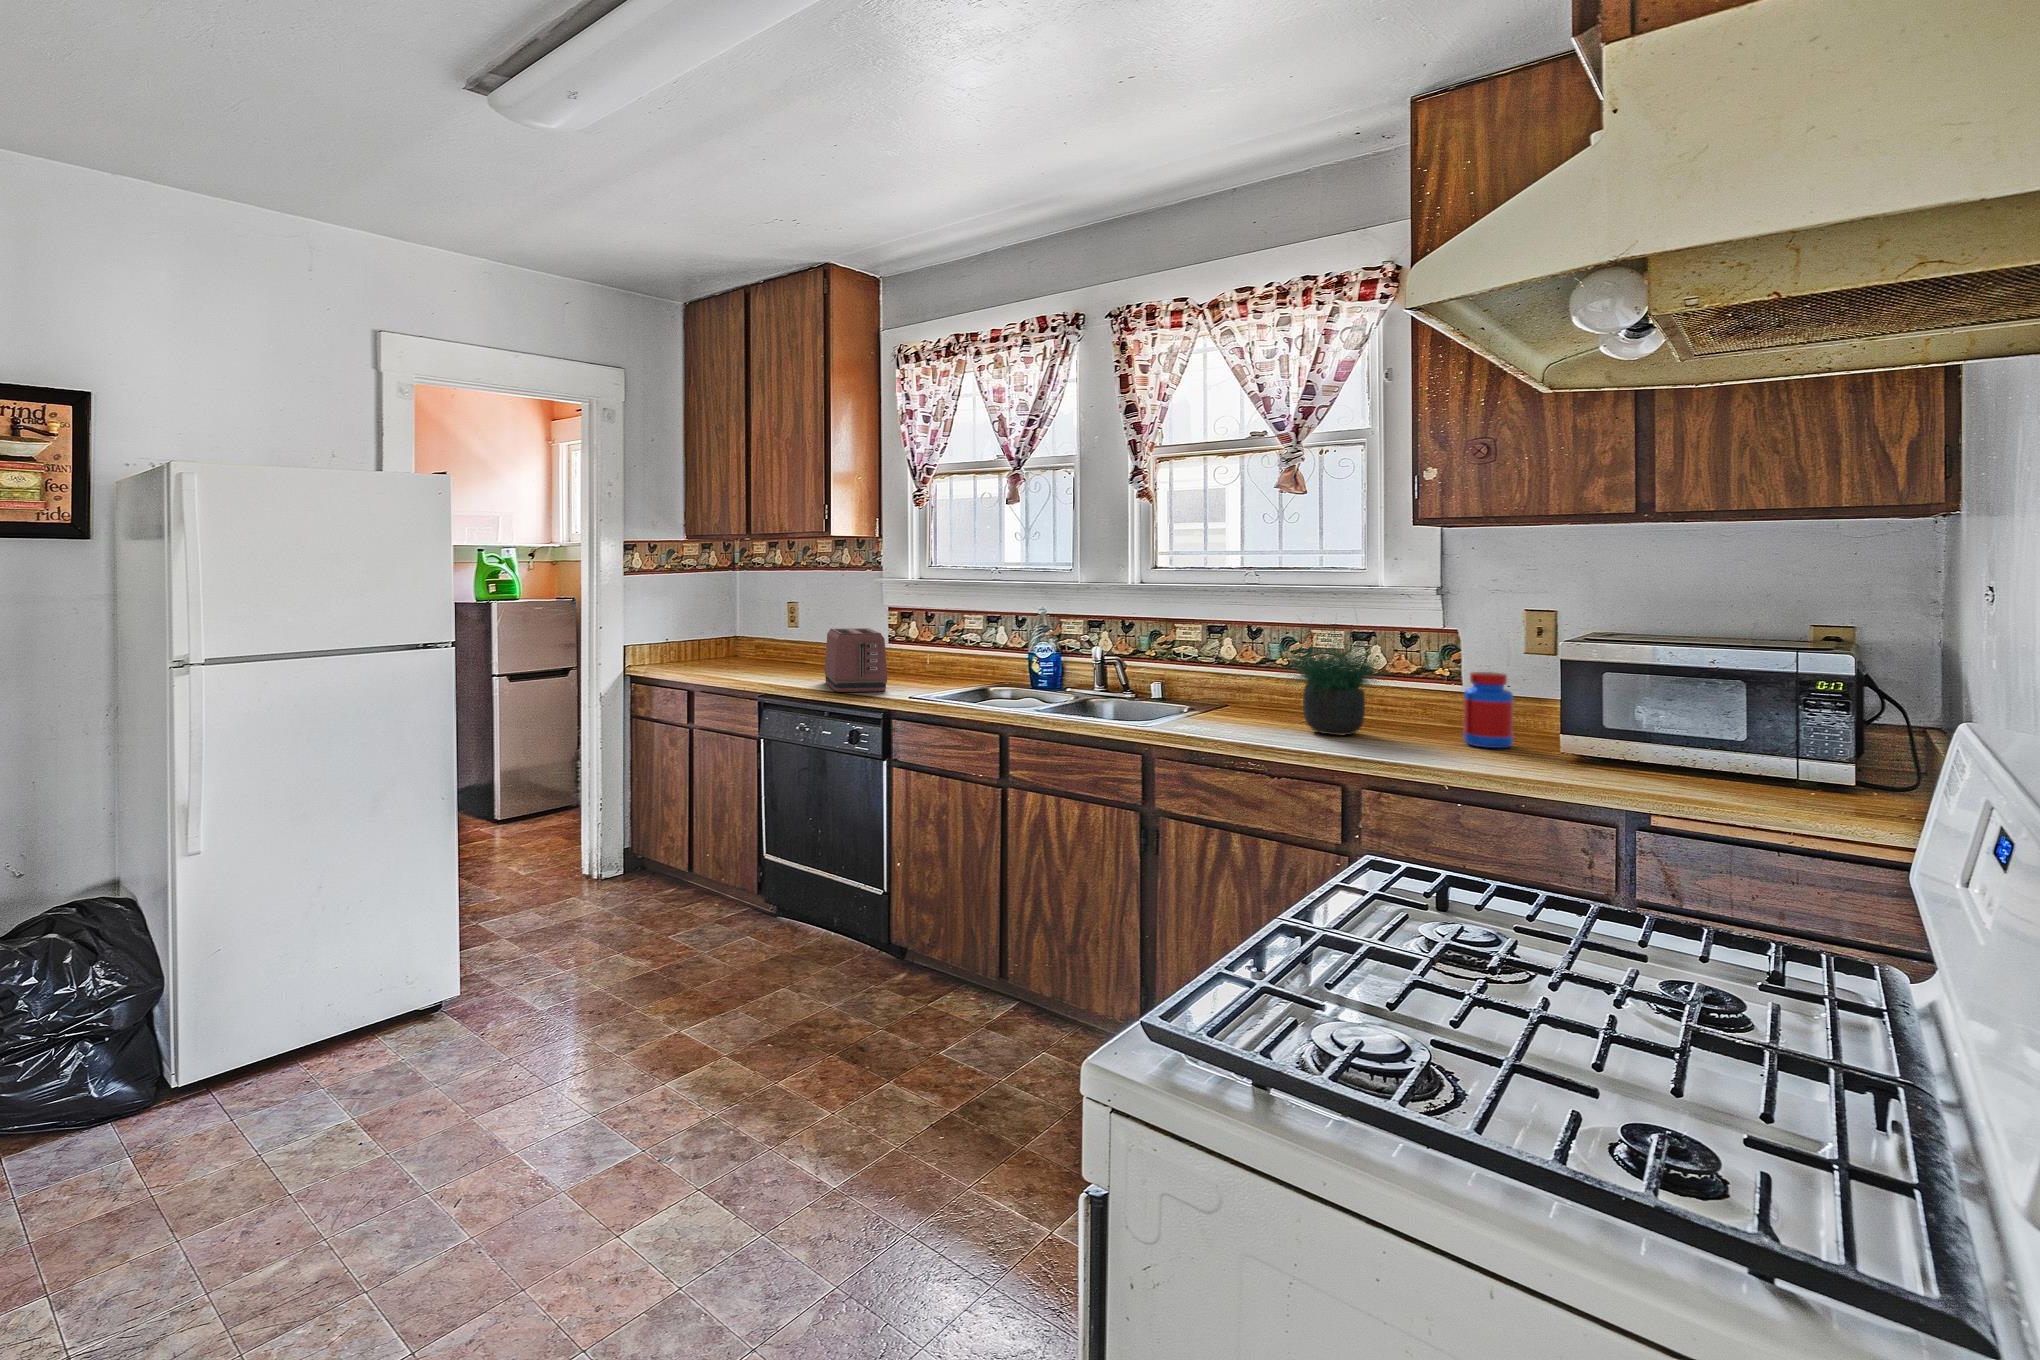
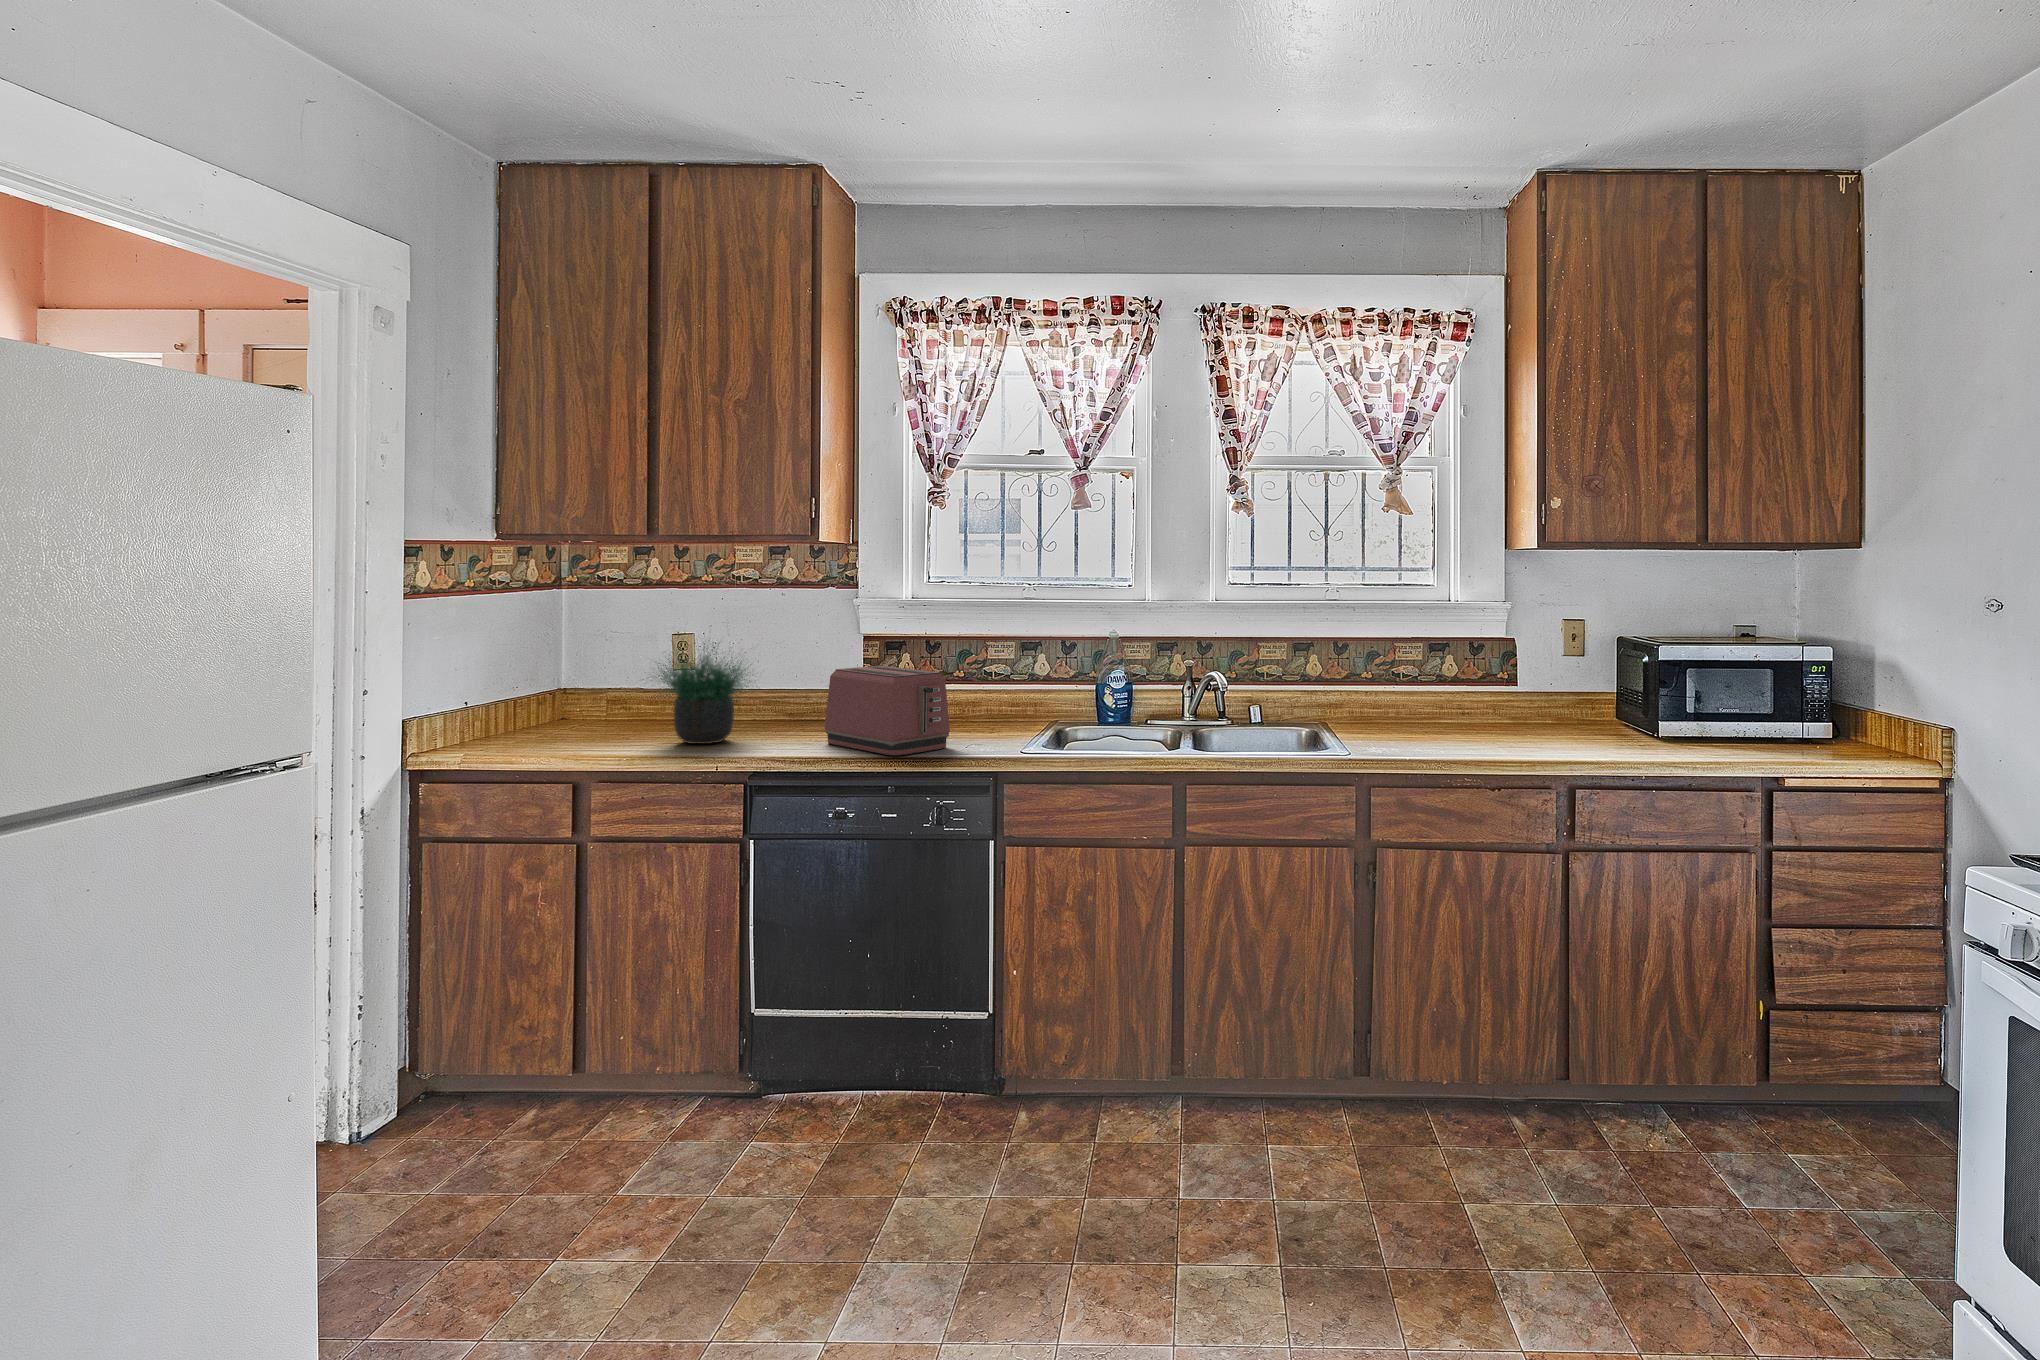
potted plant: present [1283,628,1386,736] -> present [642,643,754,744]
jar: present [1463,672,1513,748] -> none [1561,677,1599,741]

